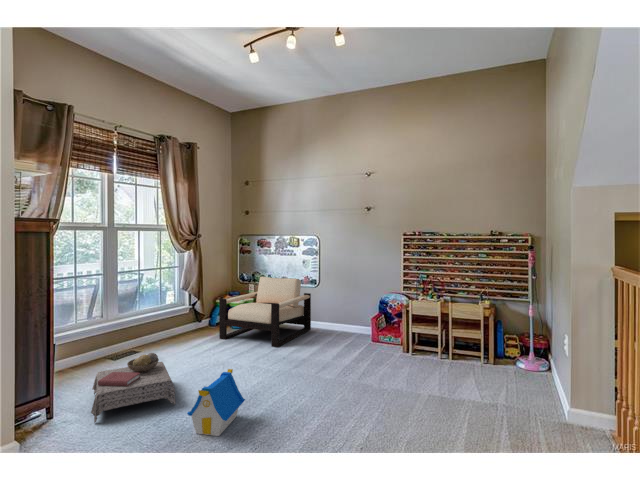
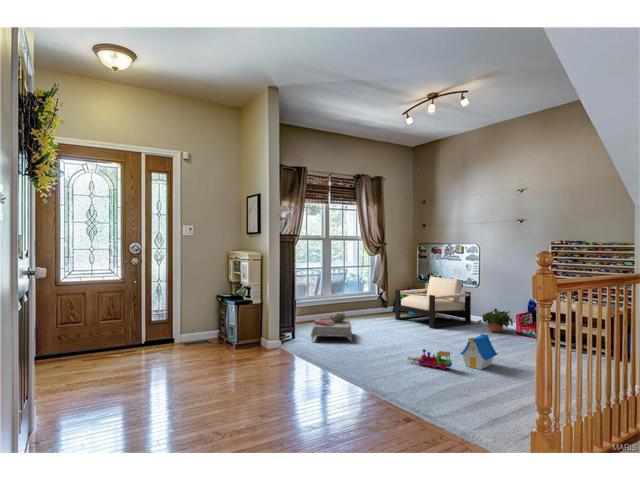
potted plant: none [327,311,366,343] -> present [477,309,513,333]
toy house: present [187,369,245,436] -> present [460,333,497,370]
toy train: none [291,404,364,437] -> present [408,349,452,369]

